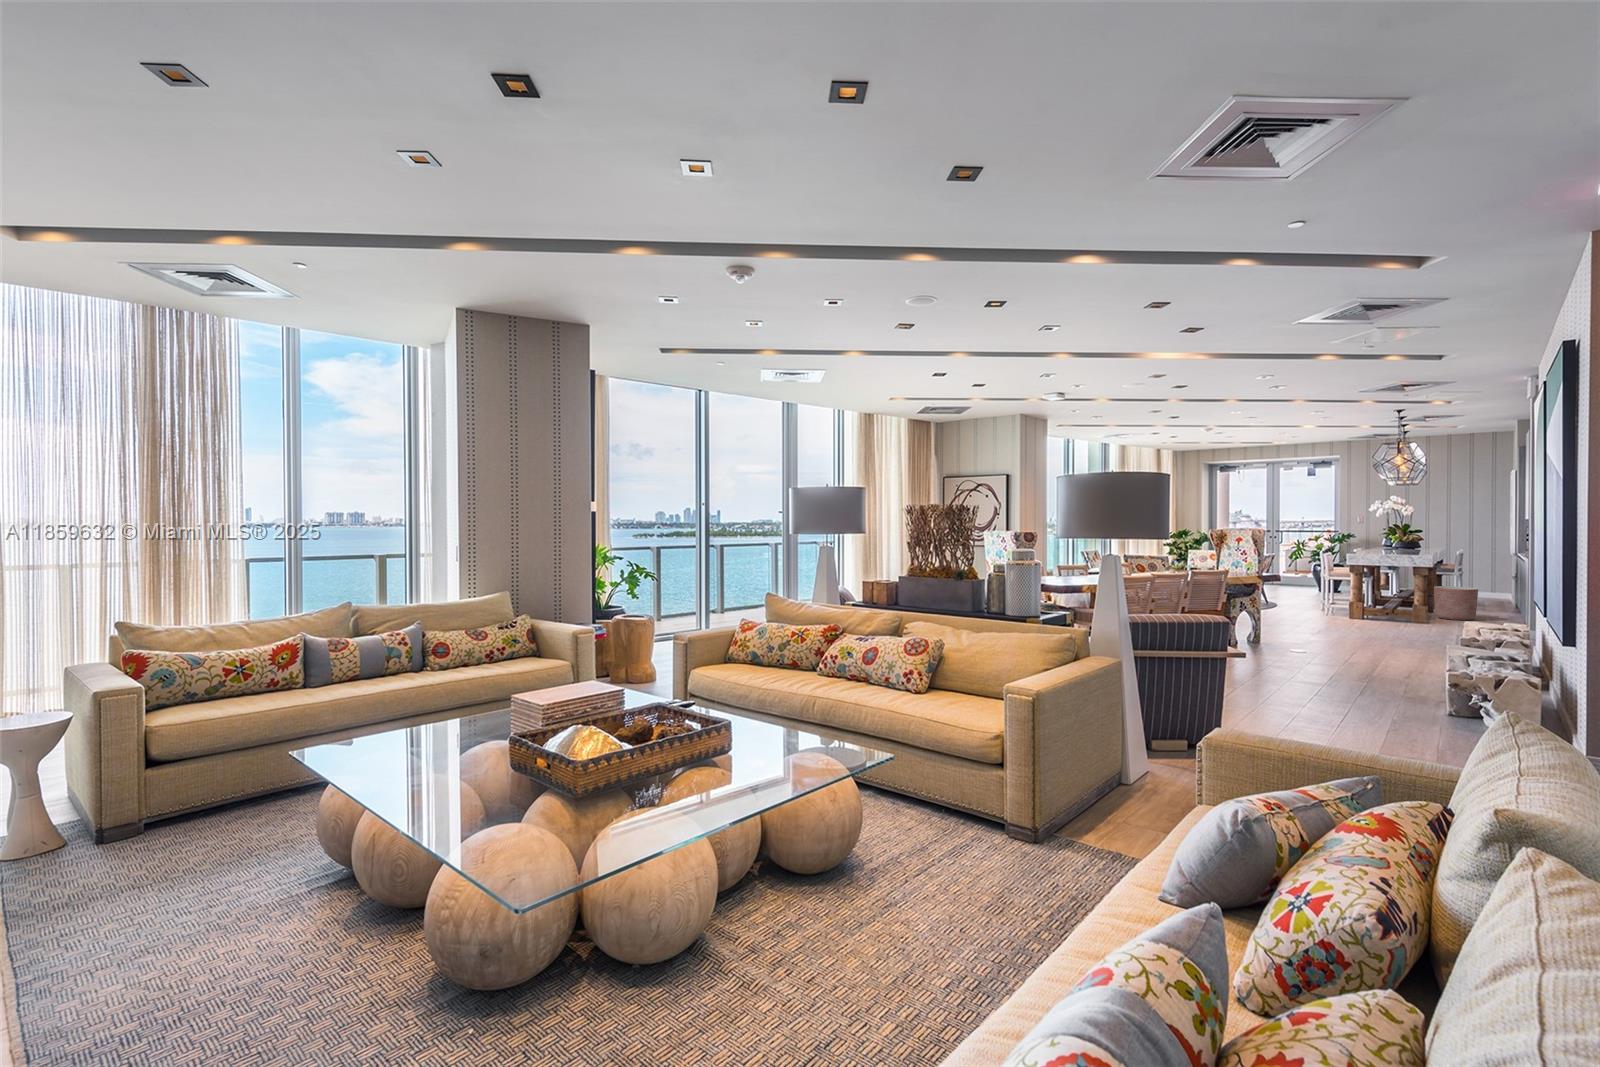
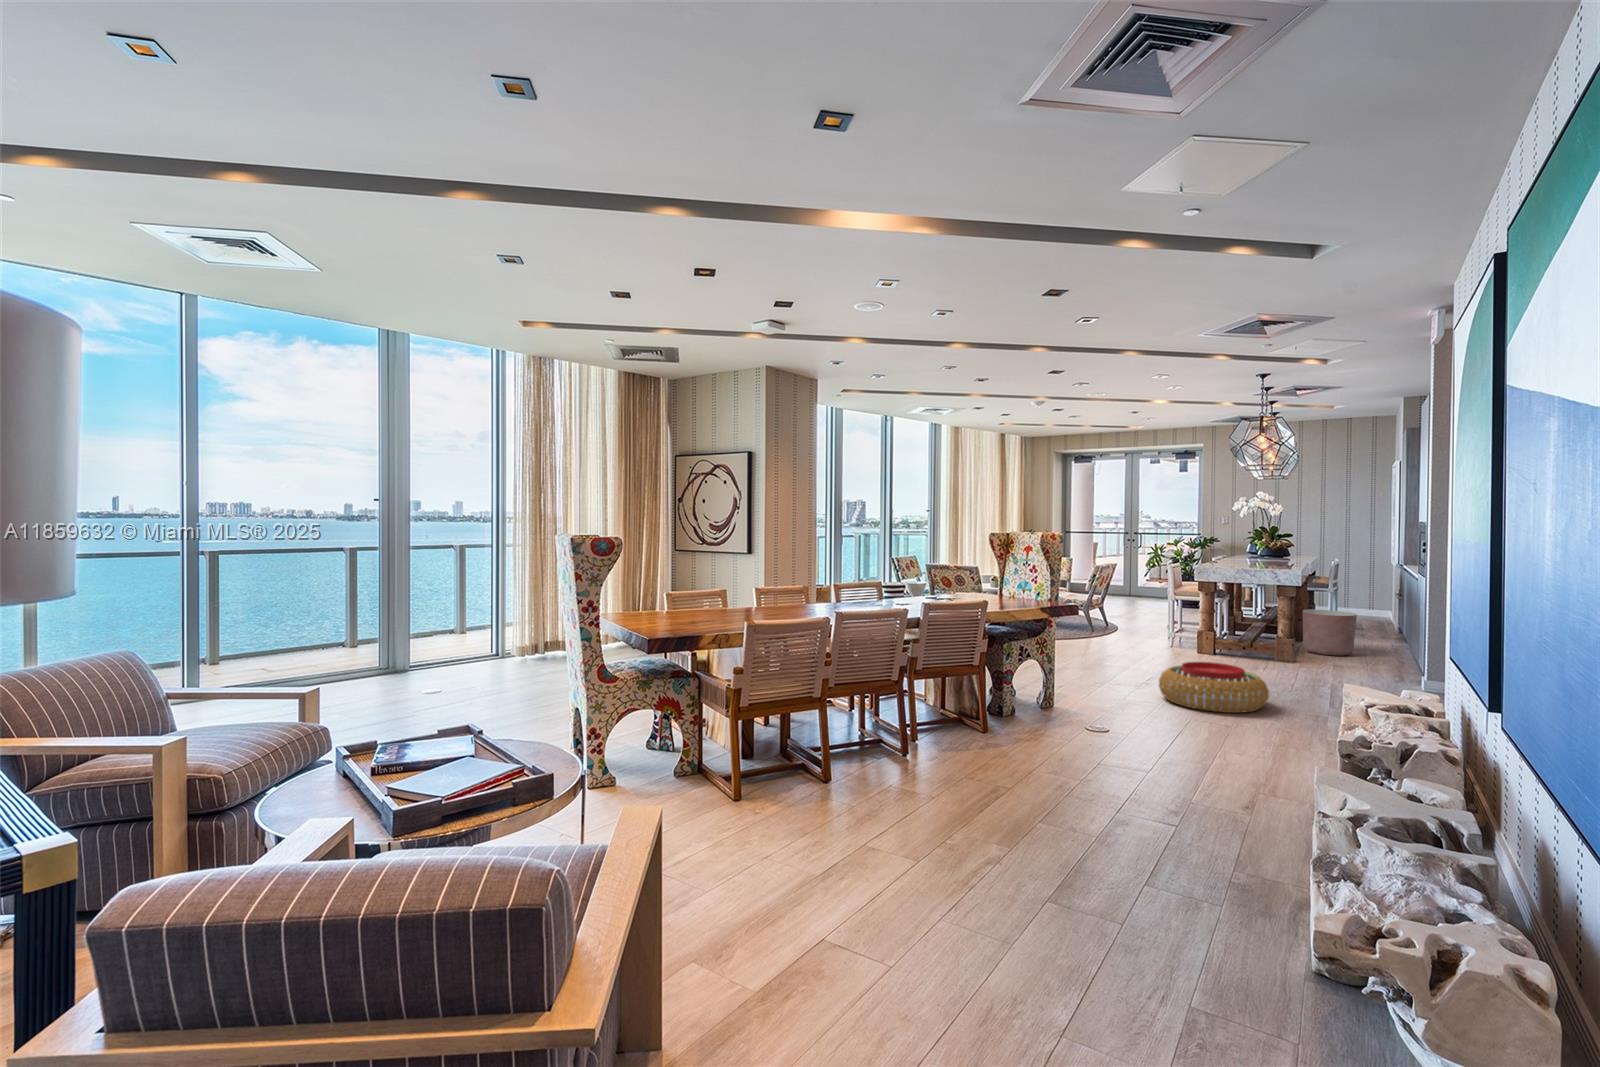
pouf: none [1331,616,1413,647] -> present [1159,662,1269,713]

